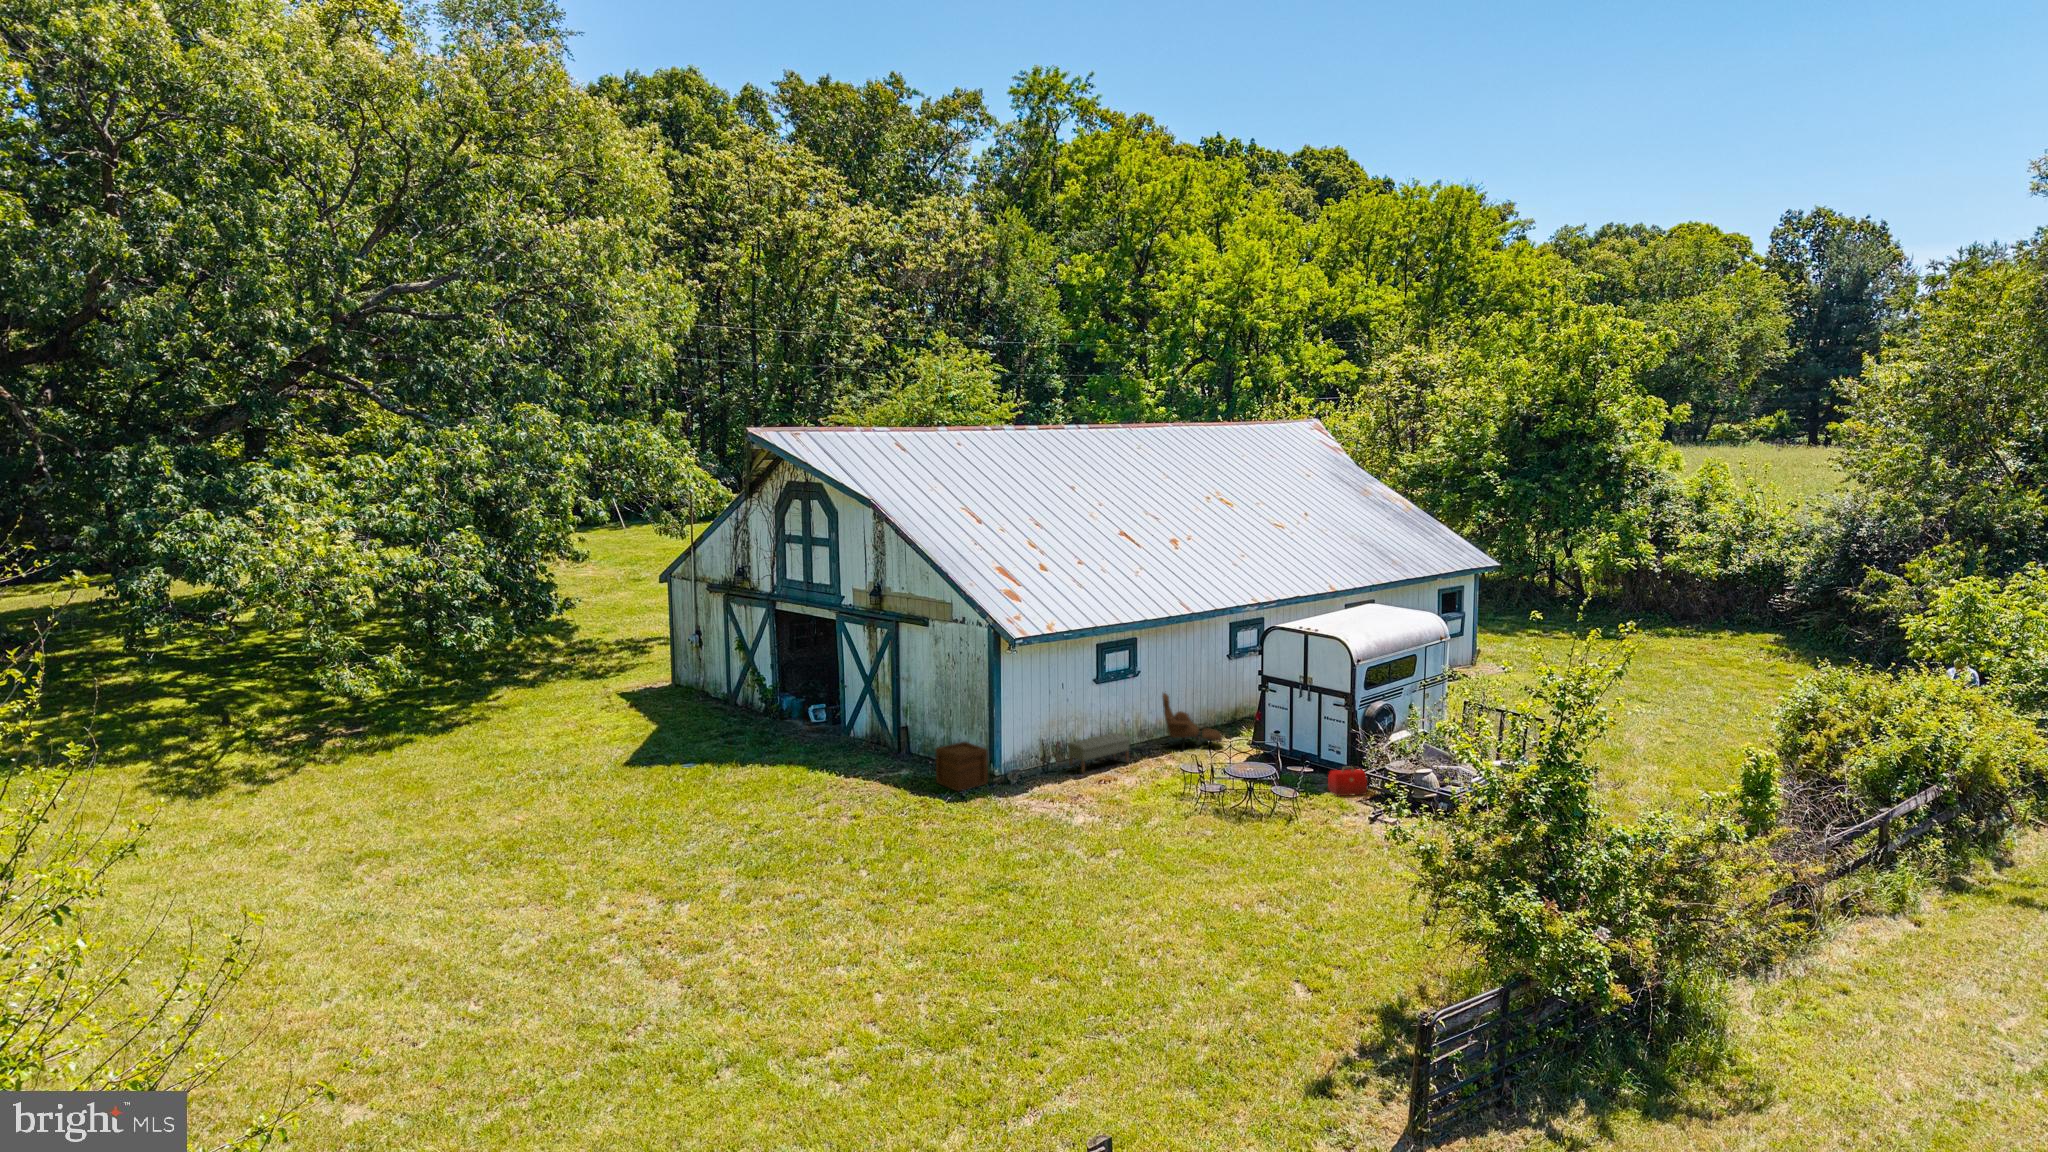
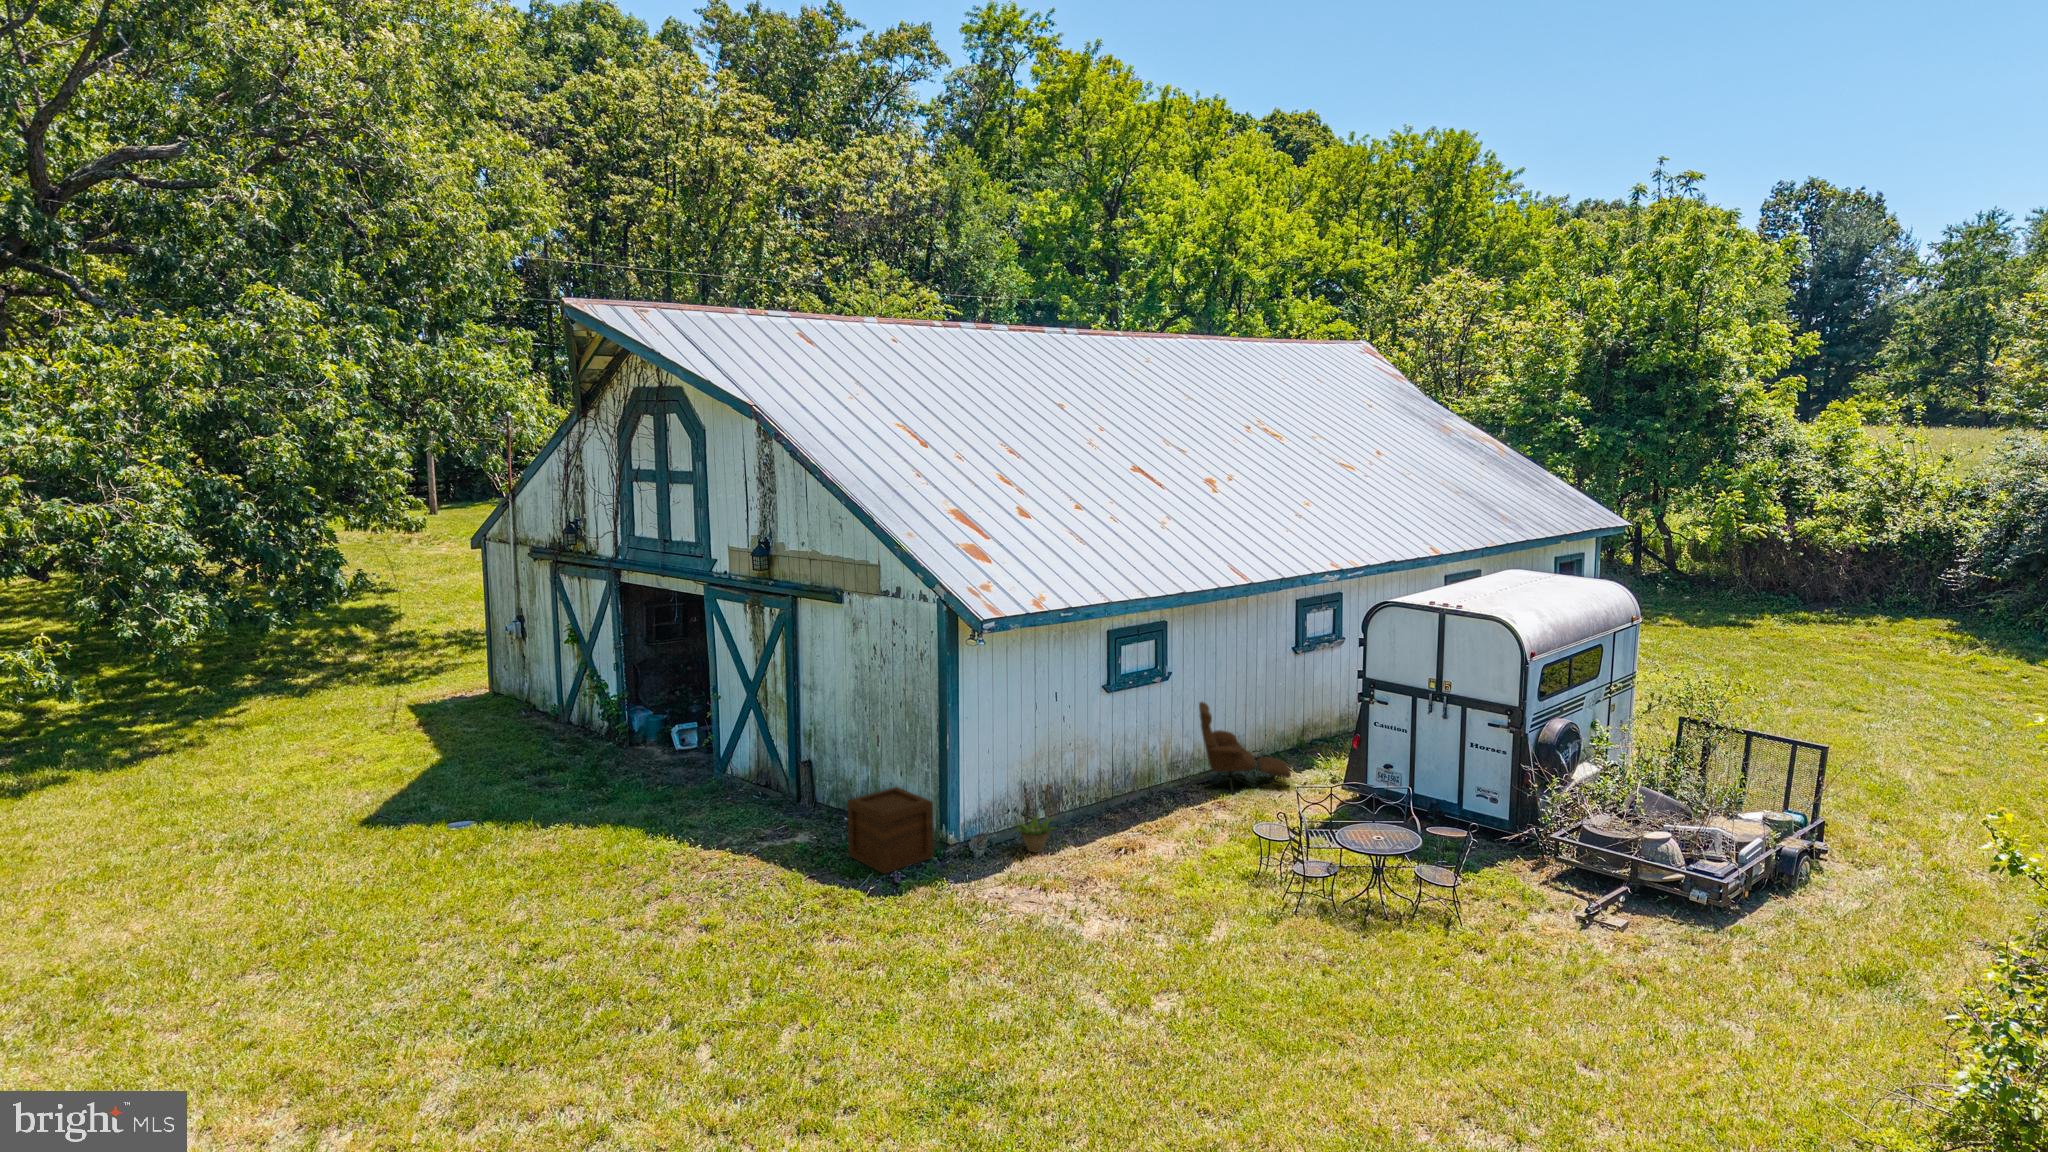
bench: present [1068,733,1130,773] -> none [1060,767,1157,837]
decorative plant: none [1034,759,1065,782] -> present [1013,815,1057,852]
toolbox: present [1328,767,1367,796] -> none [1489,827,1559,878]

